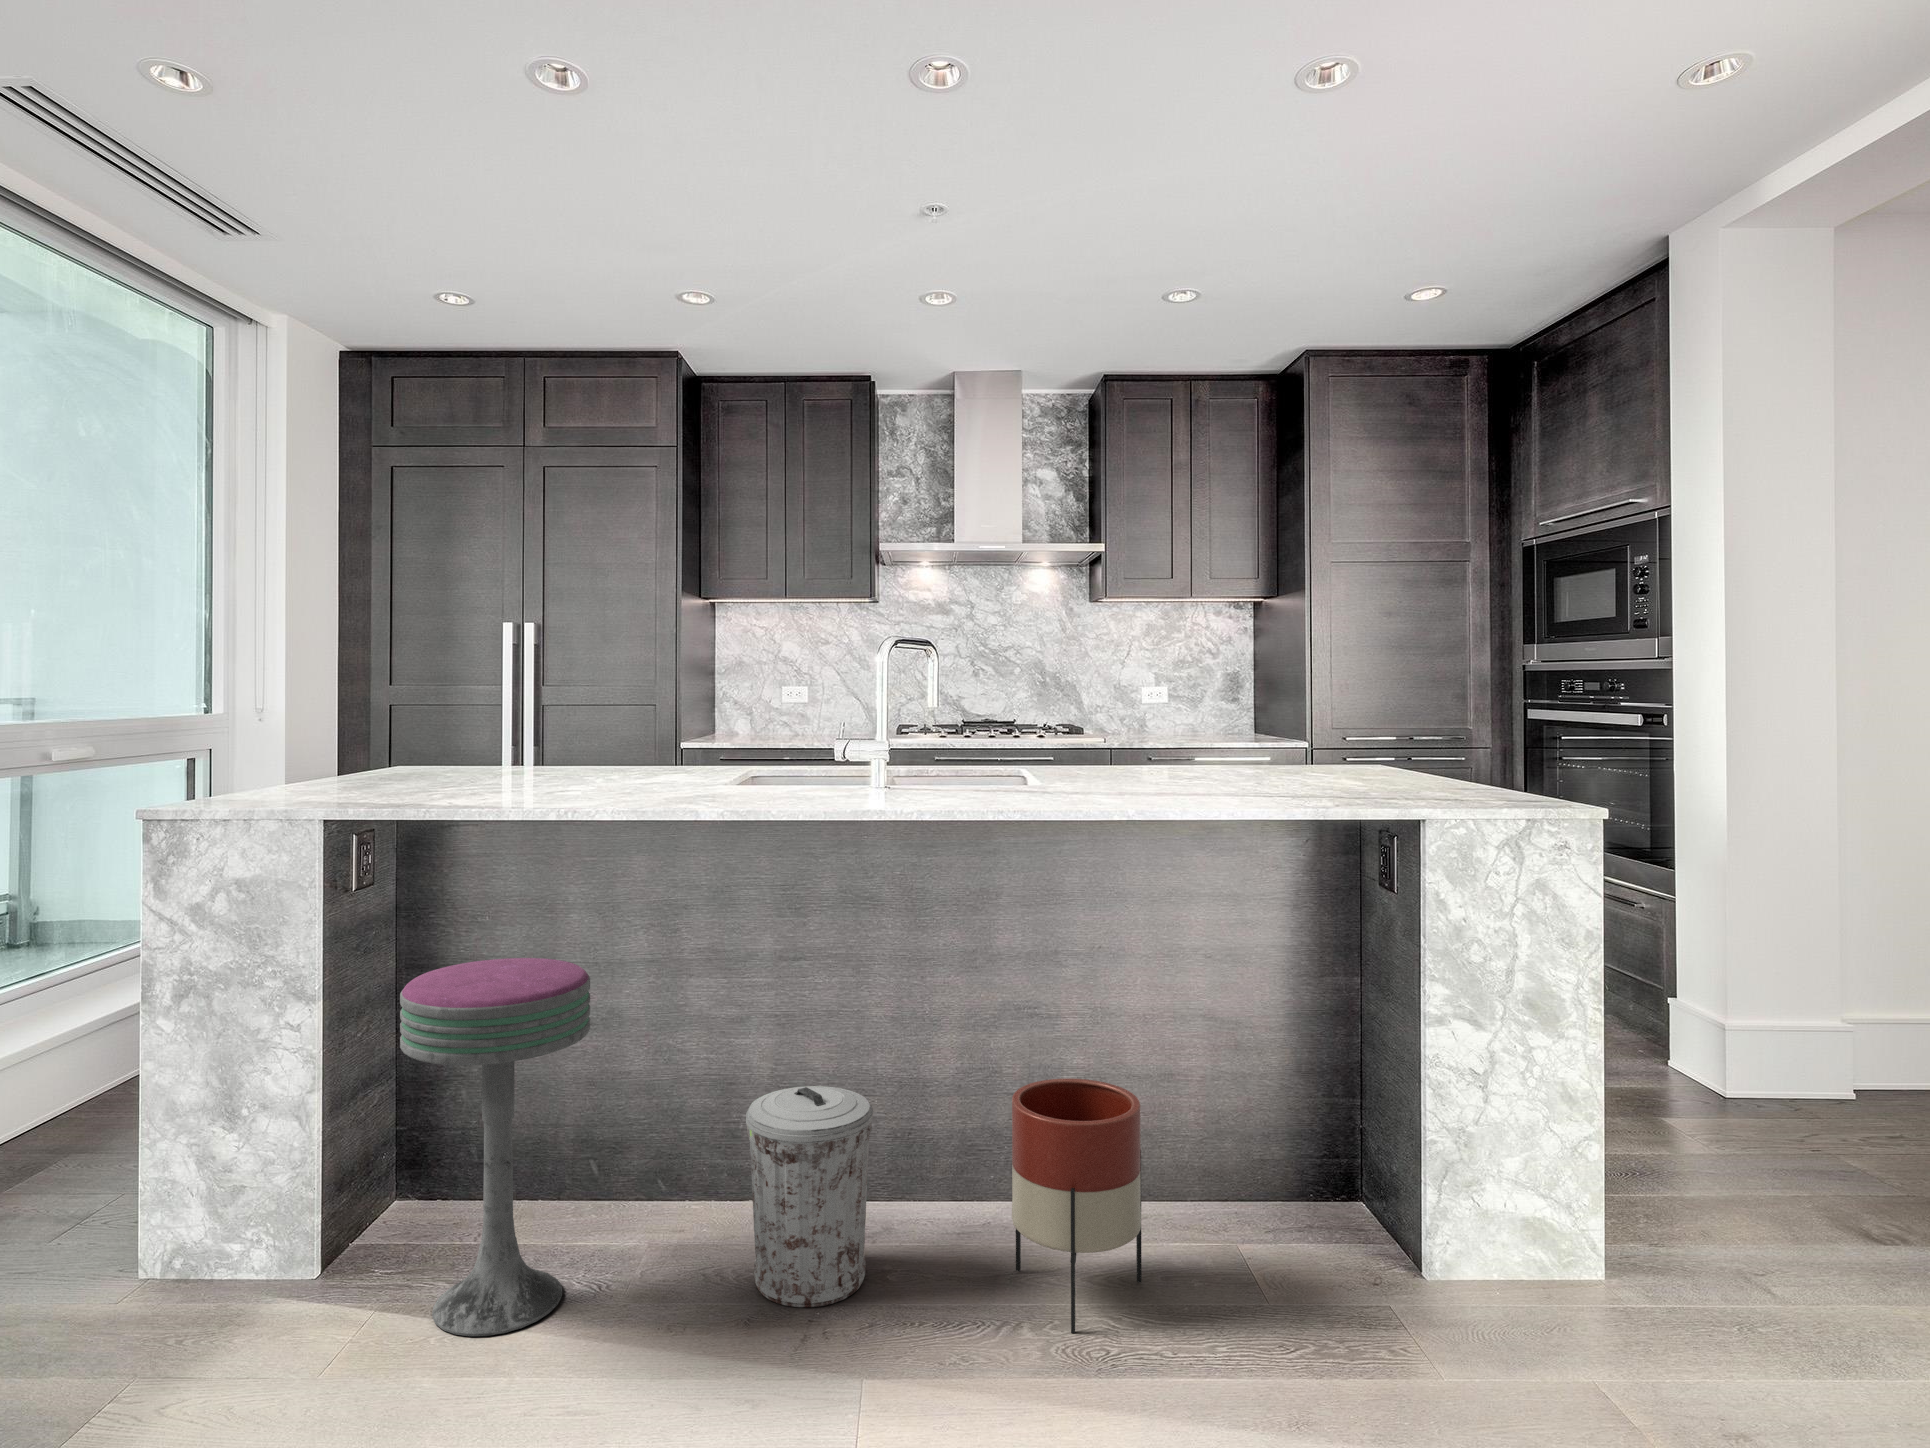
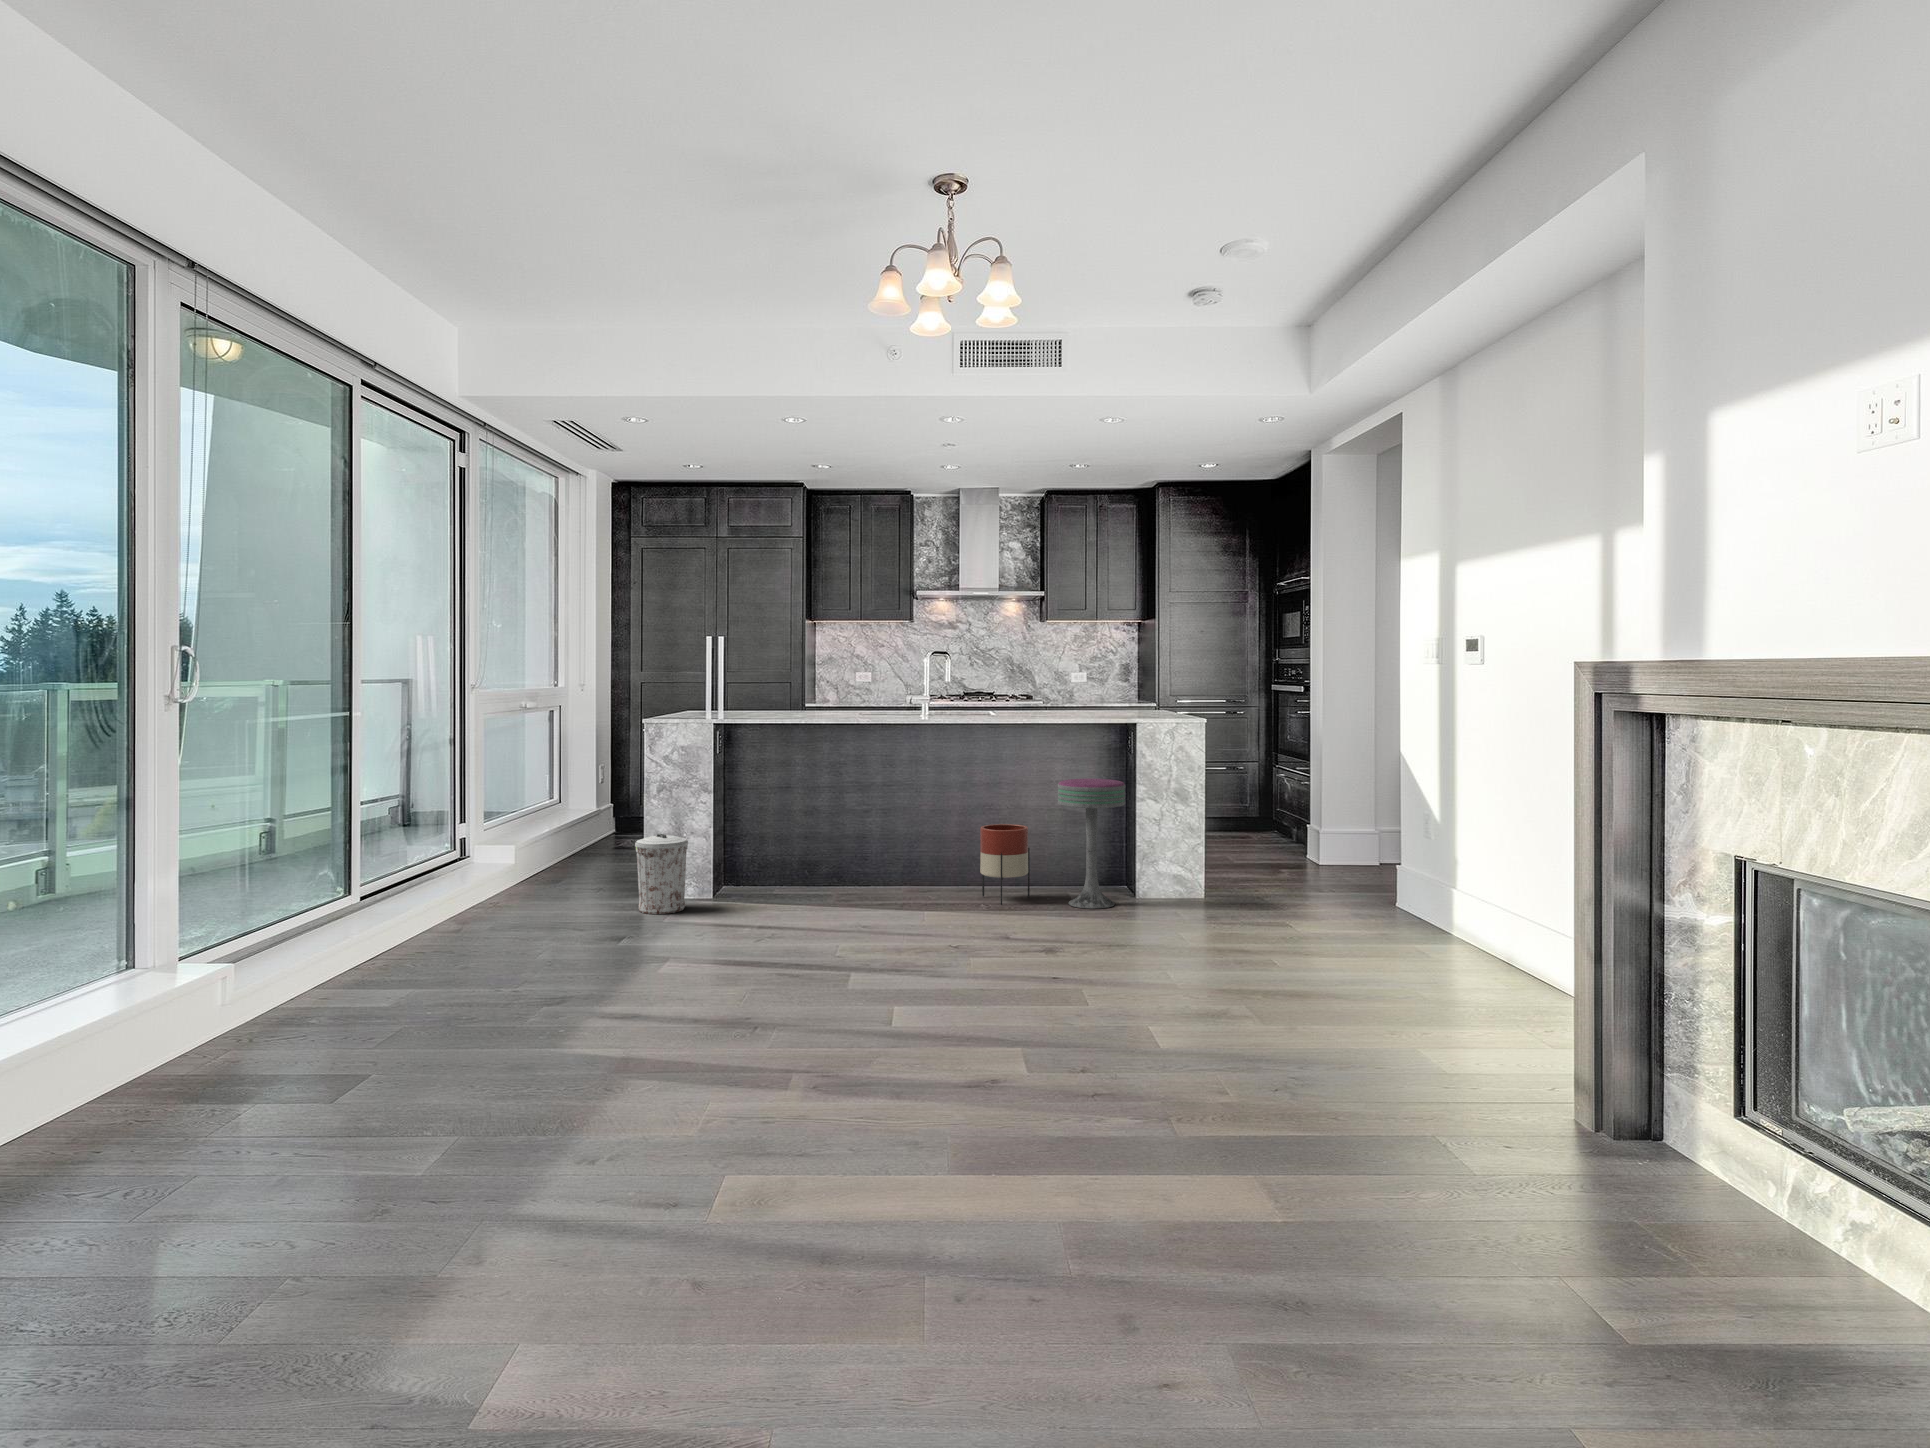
bar stool: present [400,958,590,1336] -> present [1058,779,1125,909]
trash can: present [746,1086,873,1307] -> present [635,834,688,914]

